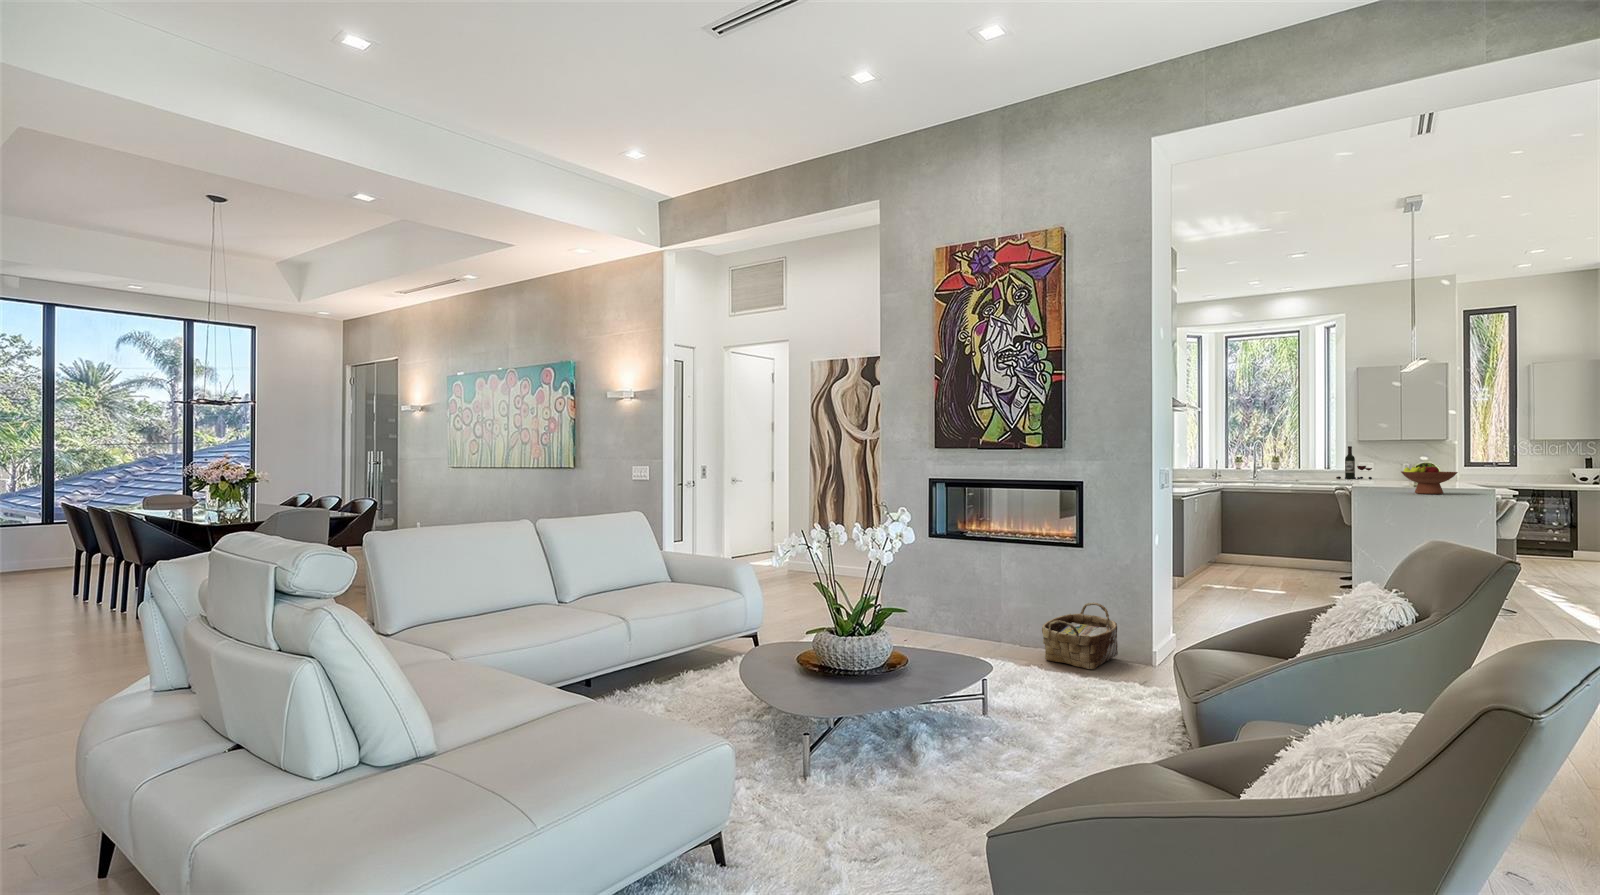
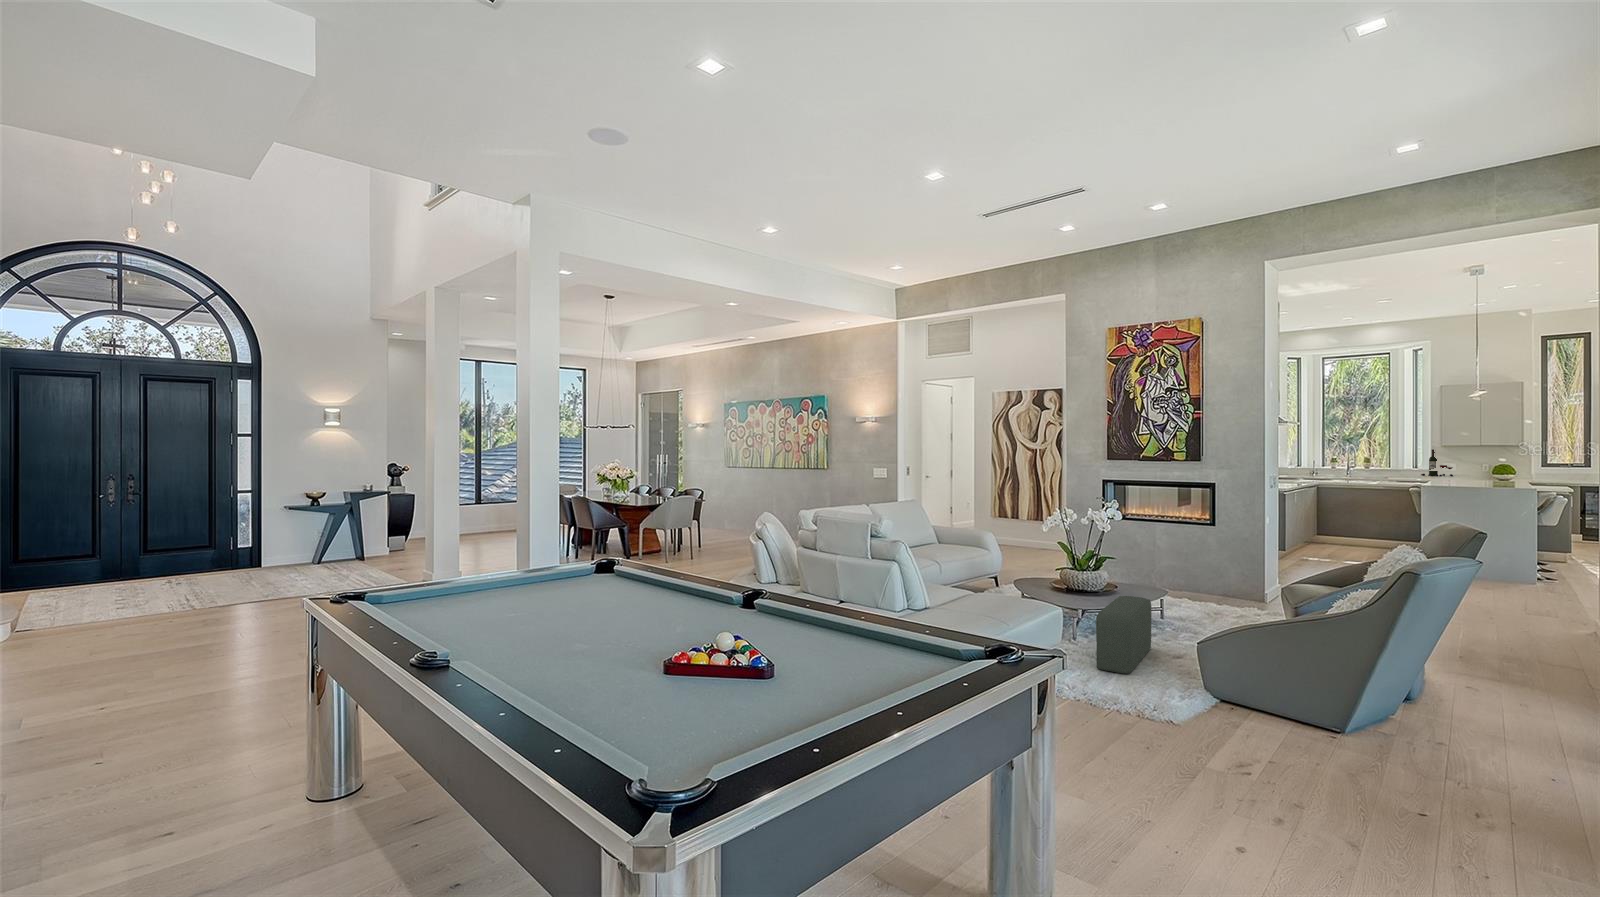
fruit bowl: present [1401,464,1458,494] -> none [1465,470,1512,492]
woven basket: present [1042,602,1118,669] -> none [1188,566,1241,608]
pouf: none [838,667,957,831] -> present [1096,596,1152,674]

